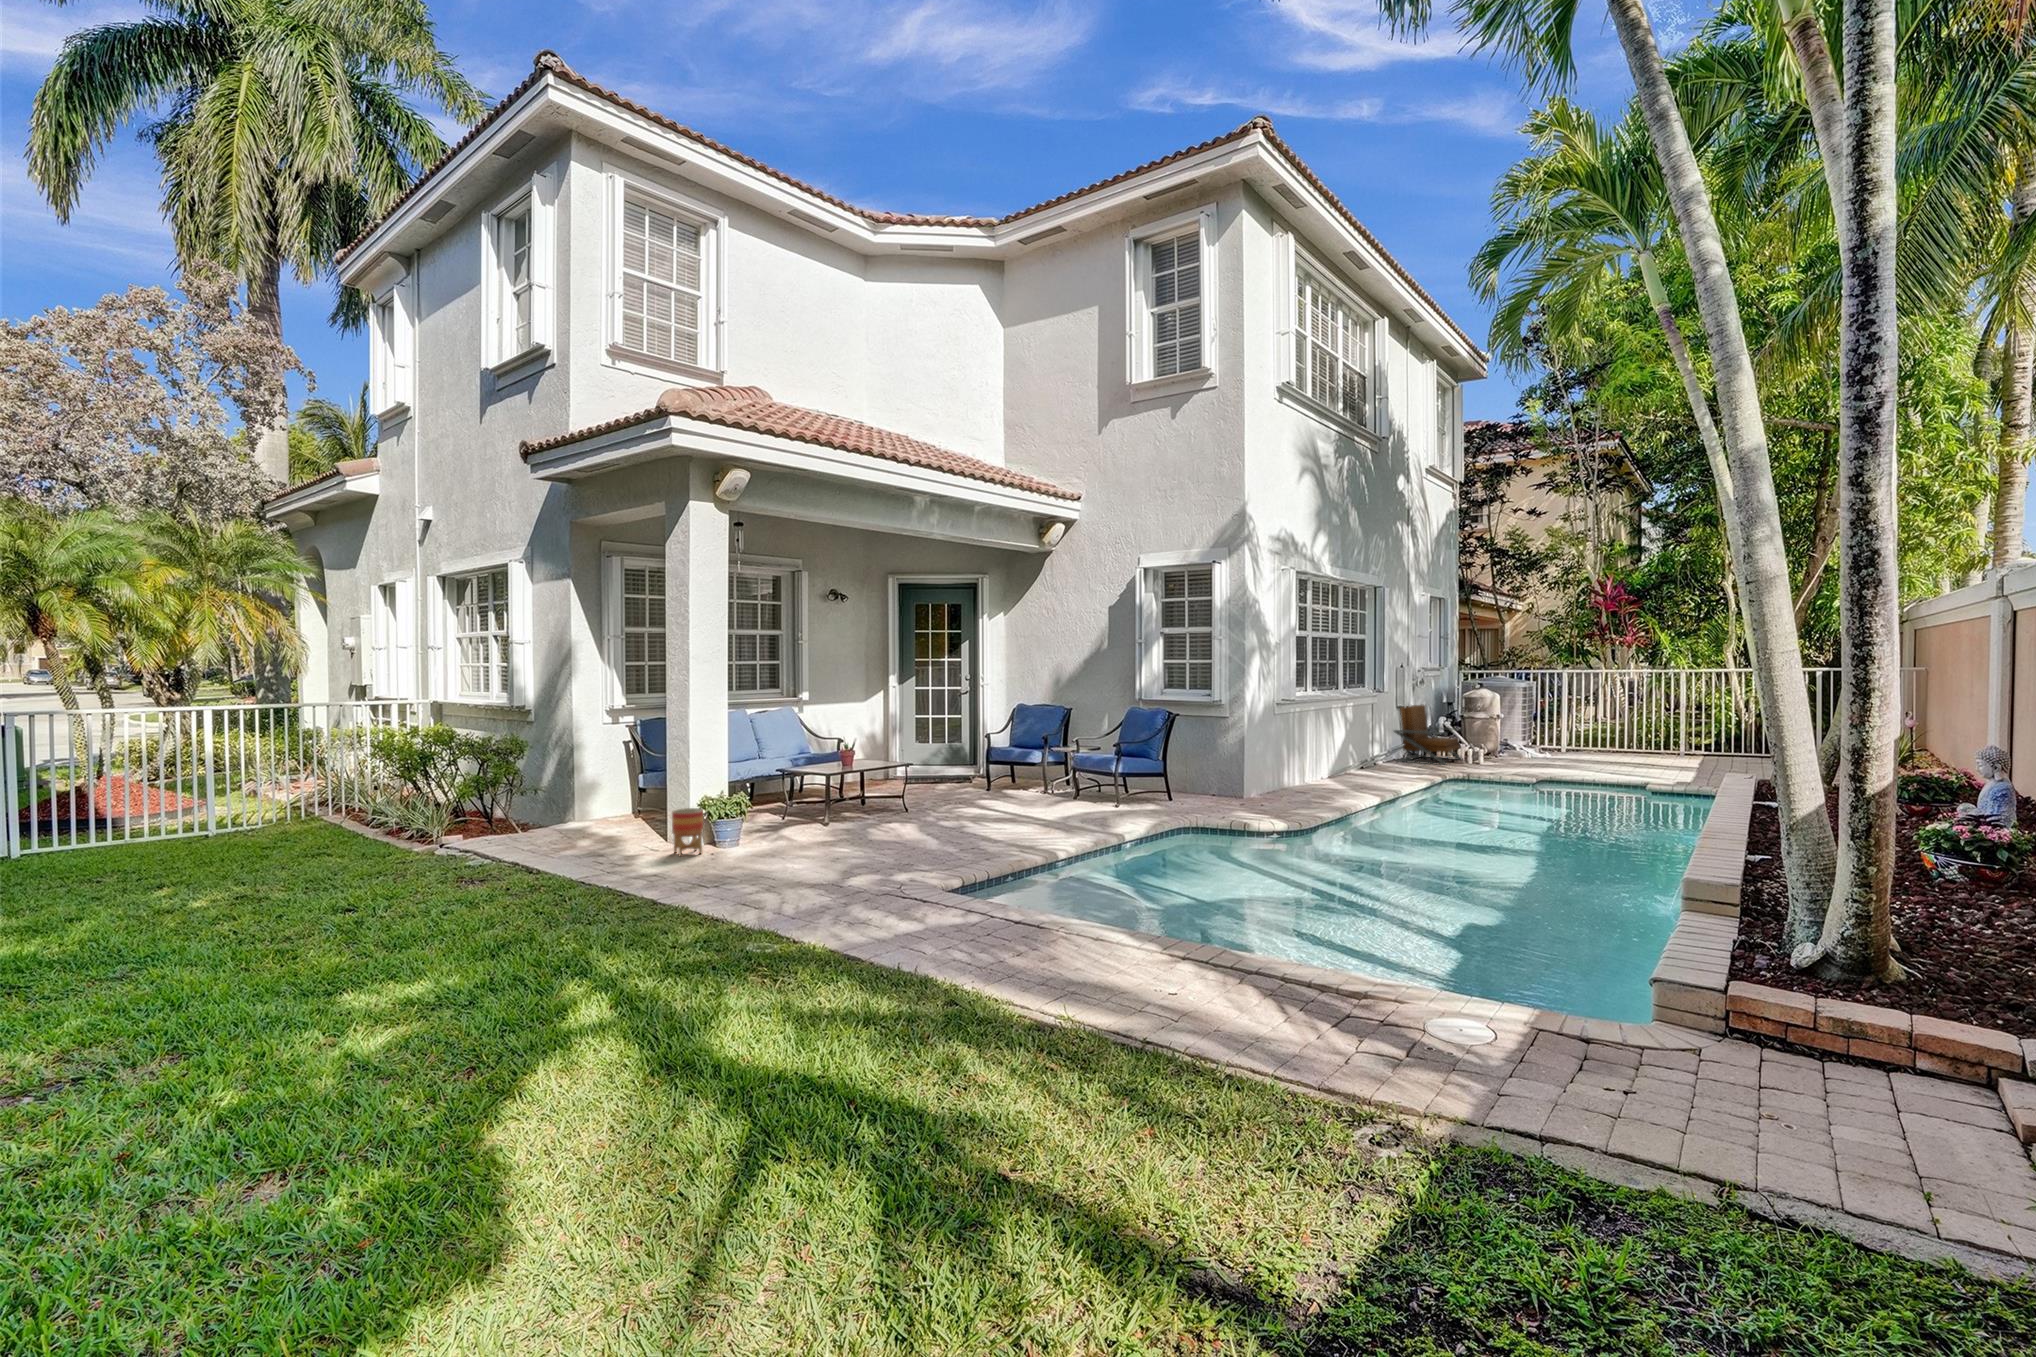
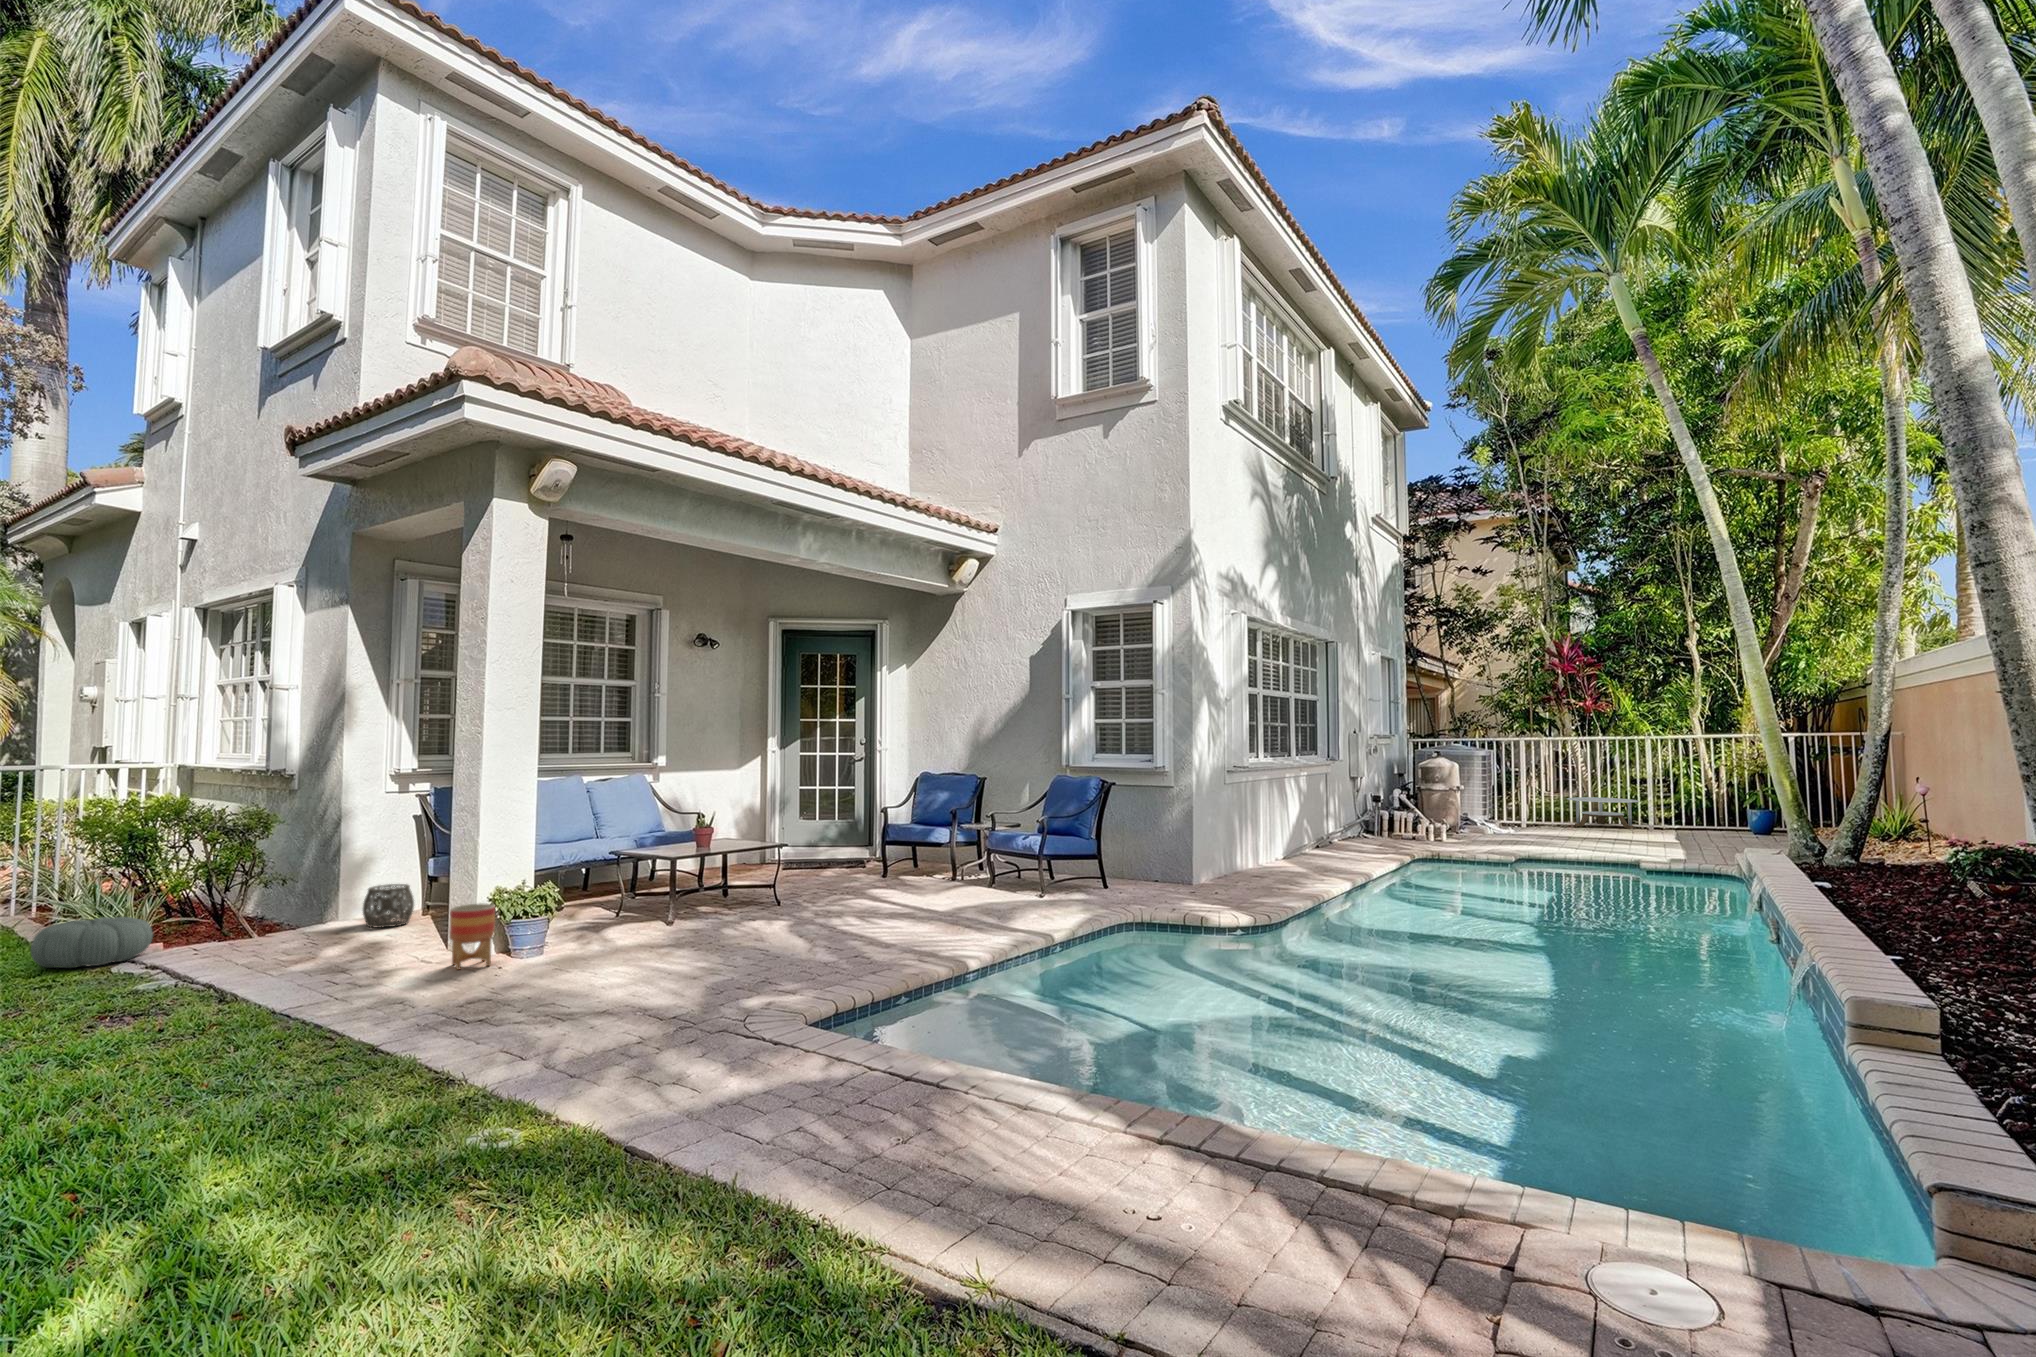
lounge chair: present [1394,705,1462,765] -> none [1348,774,1423,842]
round table: none [1604,725,1673,753] -> present [1567,797,1639,828]
woven basket: none [593,794,631,827] -> present [363,884,414,928]
pouf: none [379,815,456,852] -> present [31,917,153,968]

